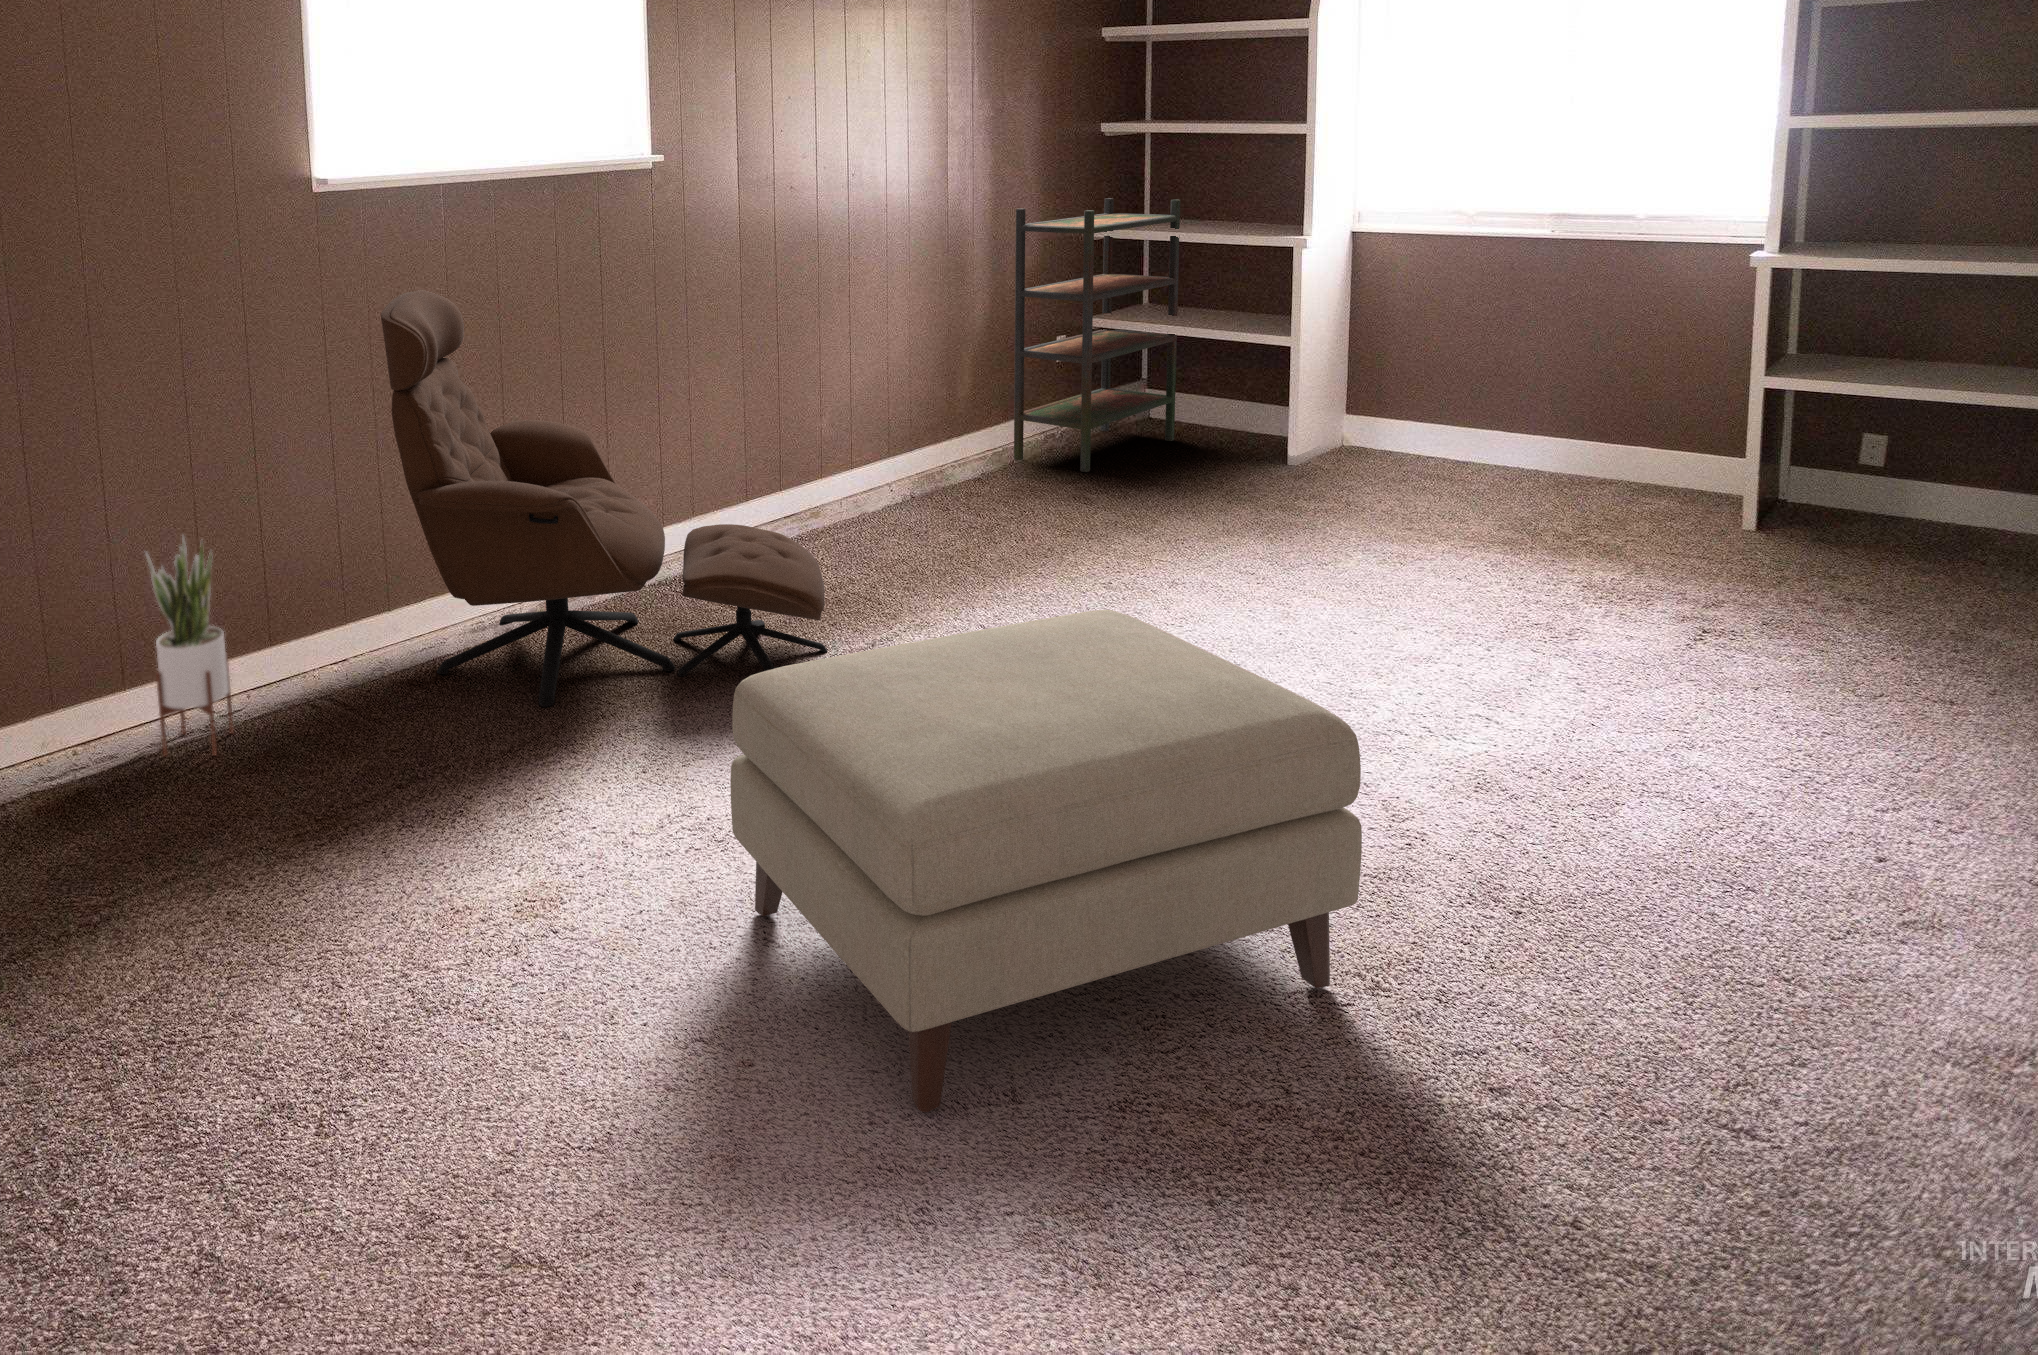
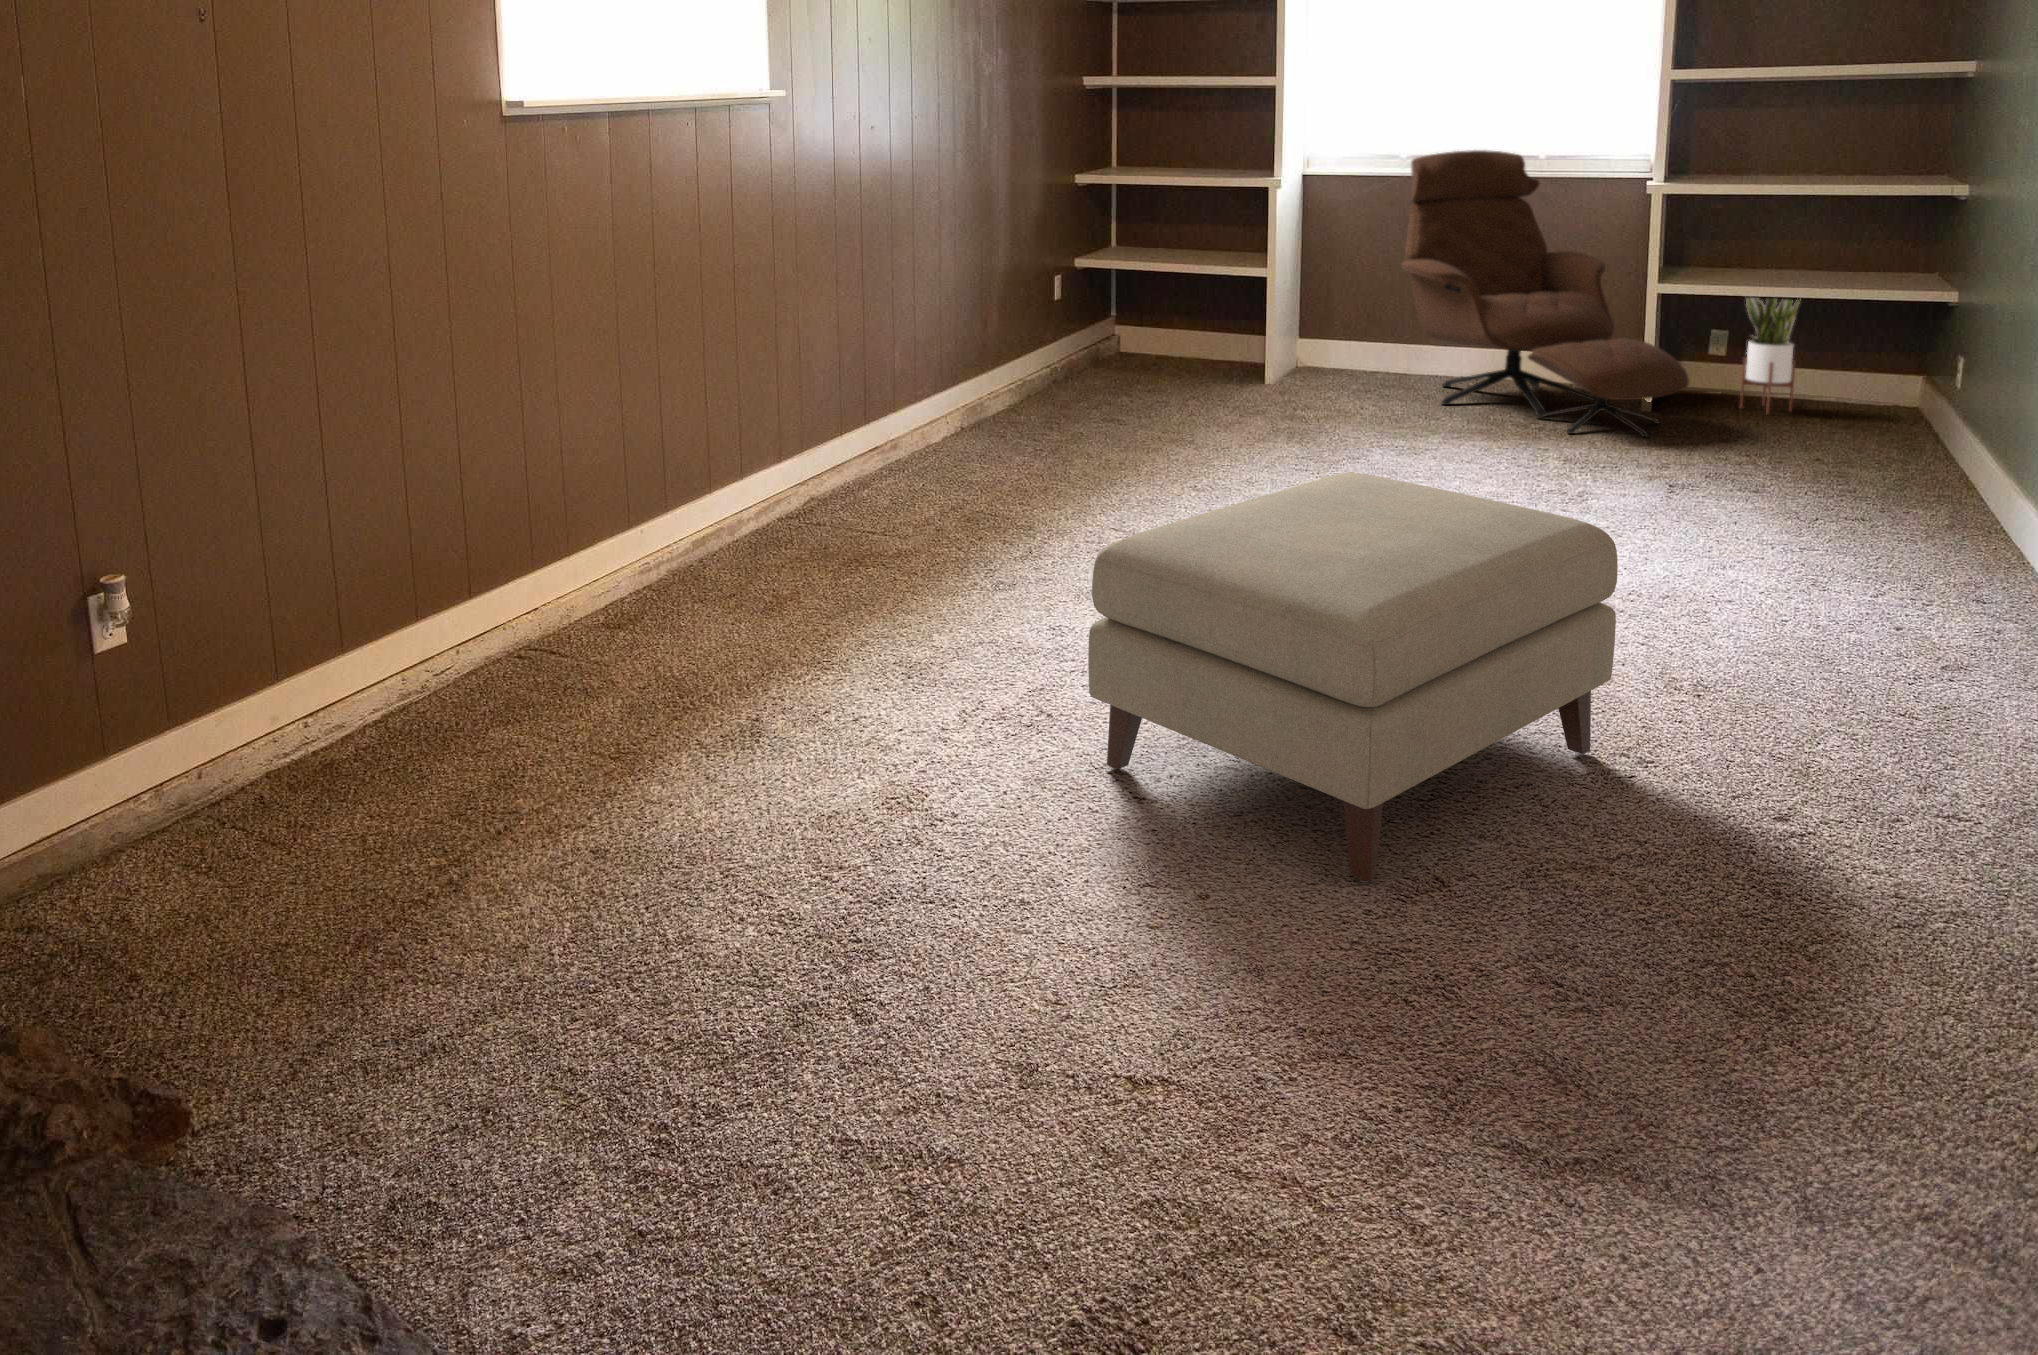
bookshelf: present [1014,198,1180,472] -> none [1032,146,1164,403]
lounge chair: present [381,290,828,707] -> present [1402,150,1689,437]
potted plant: present [146,536,234,756] -> present [1740,298,1800,414]

